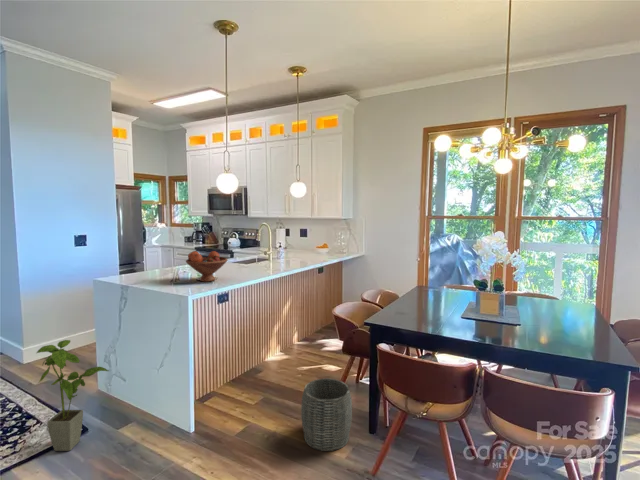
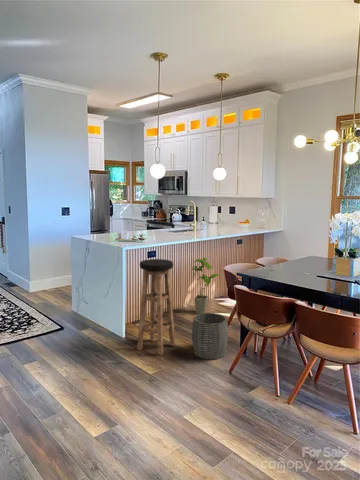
fruit bowl: present [186,251,228,282] -> none [125,219,154,241]
bar stool: none [220,309,274,458] -> present [137,259,175,355]
house plant: present [37,340,109,451] -> present [192,258,221,314]

